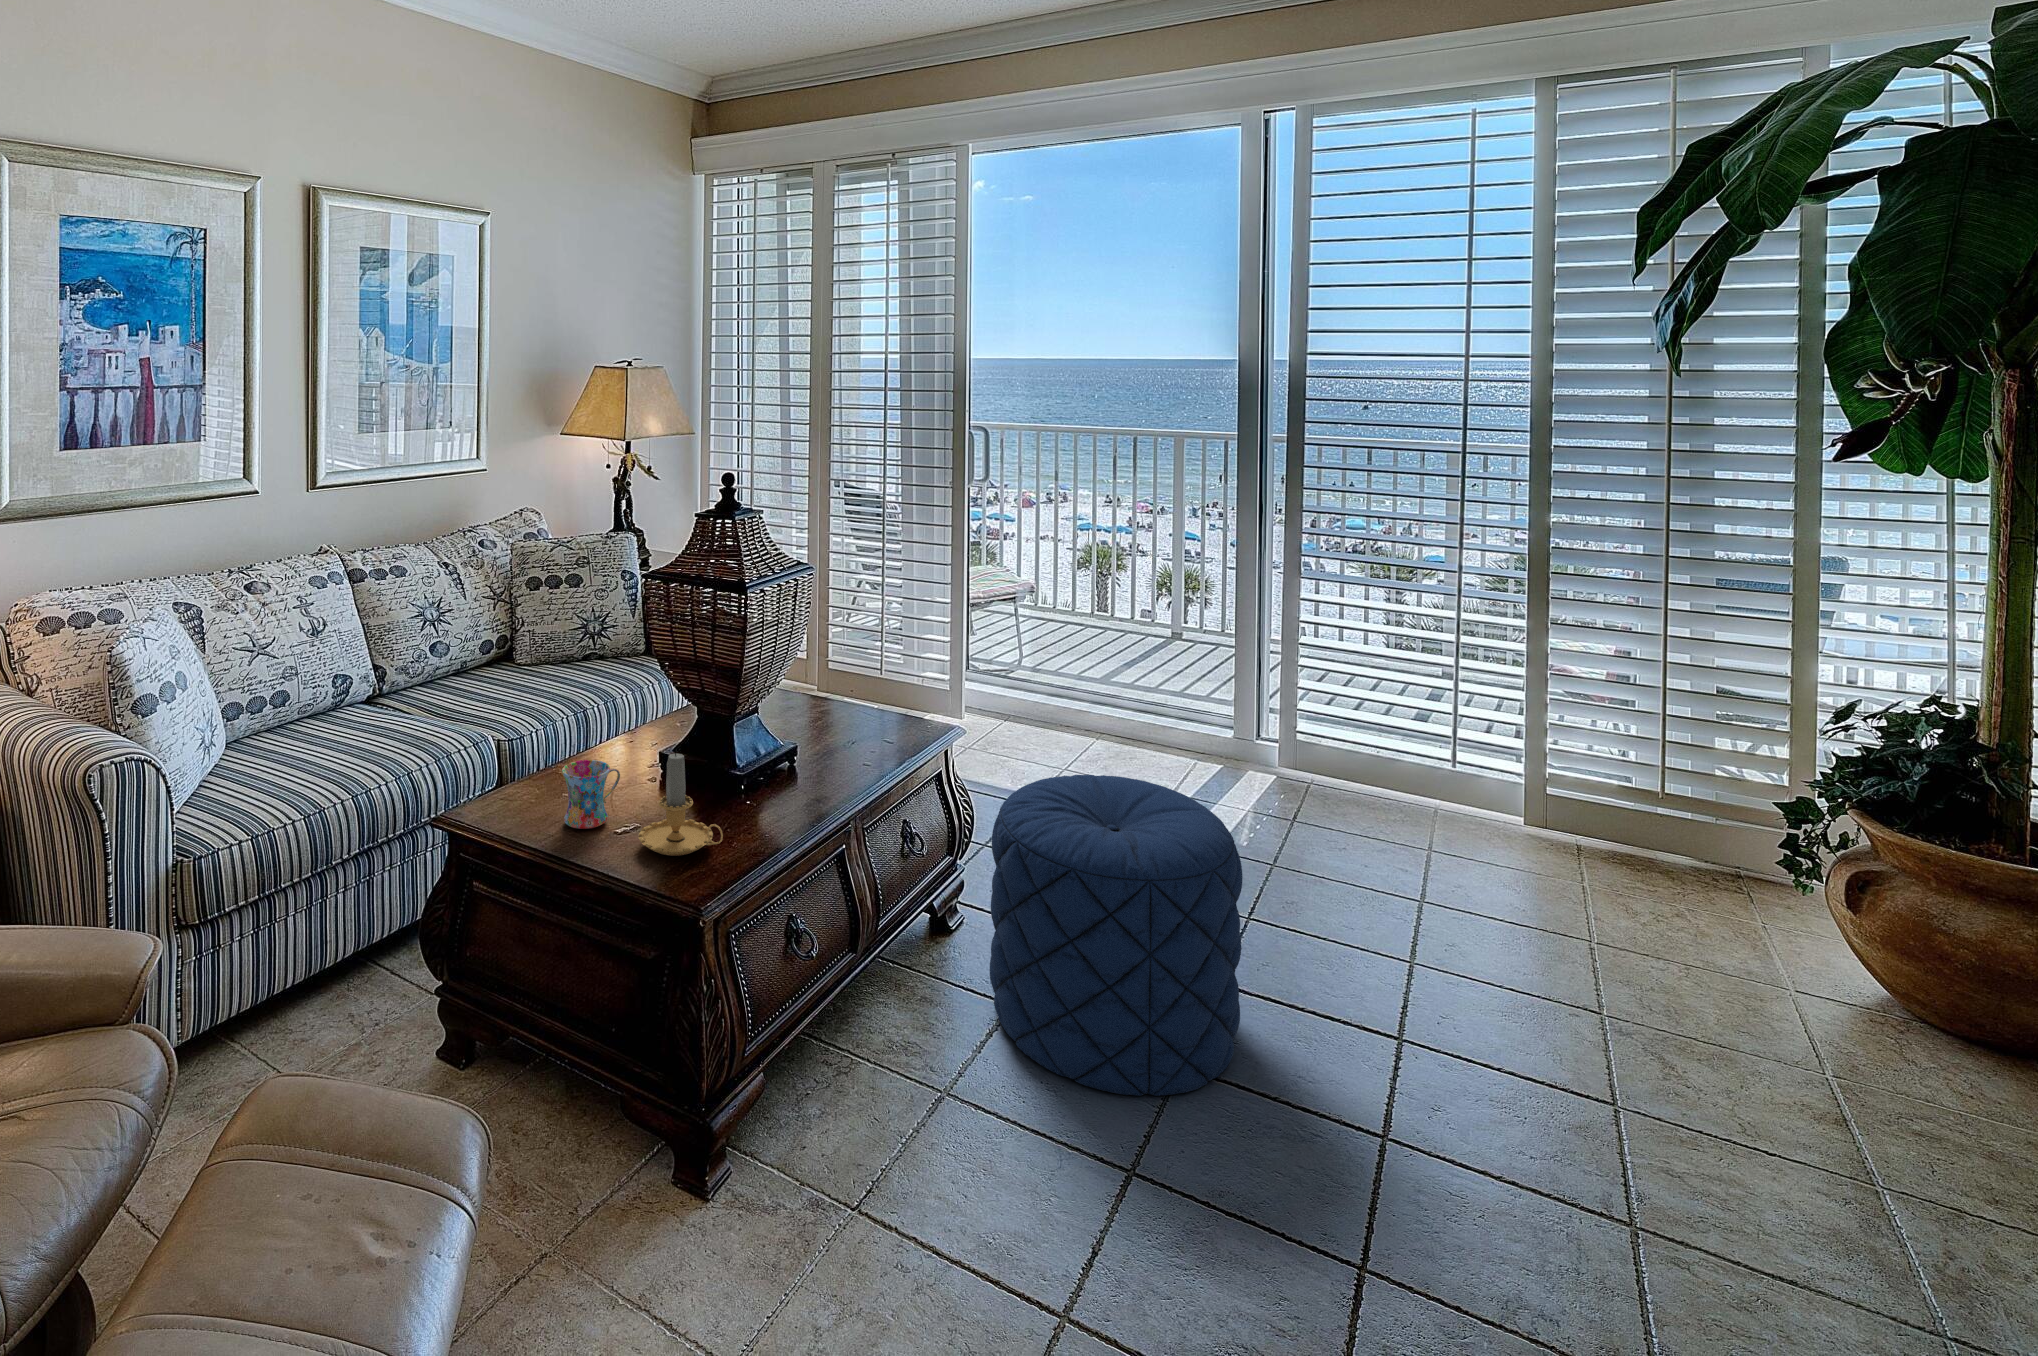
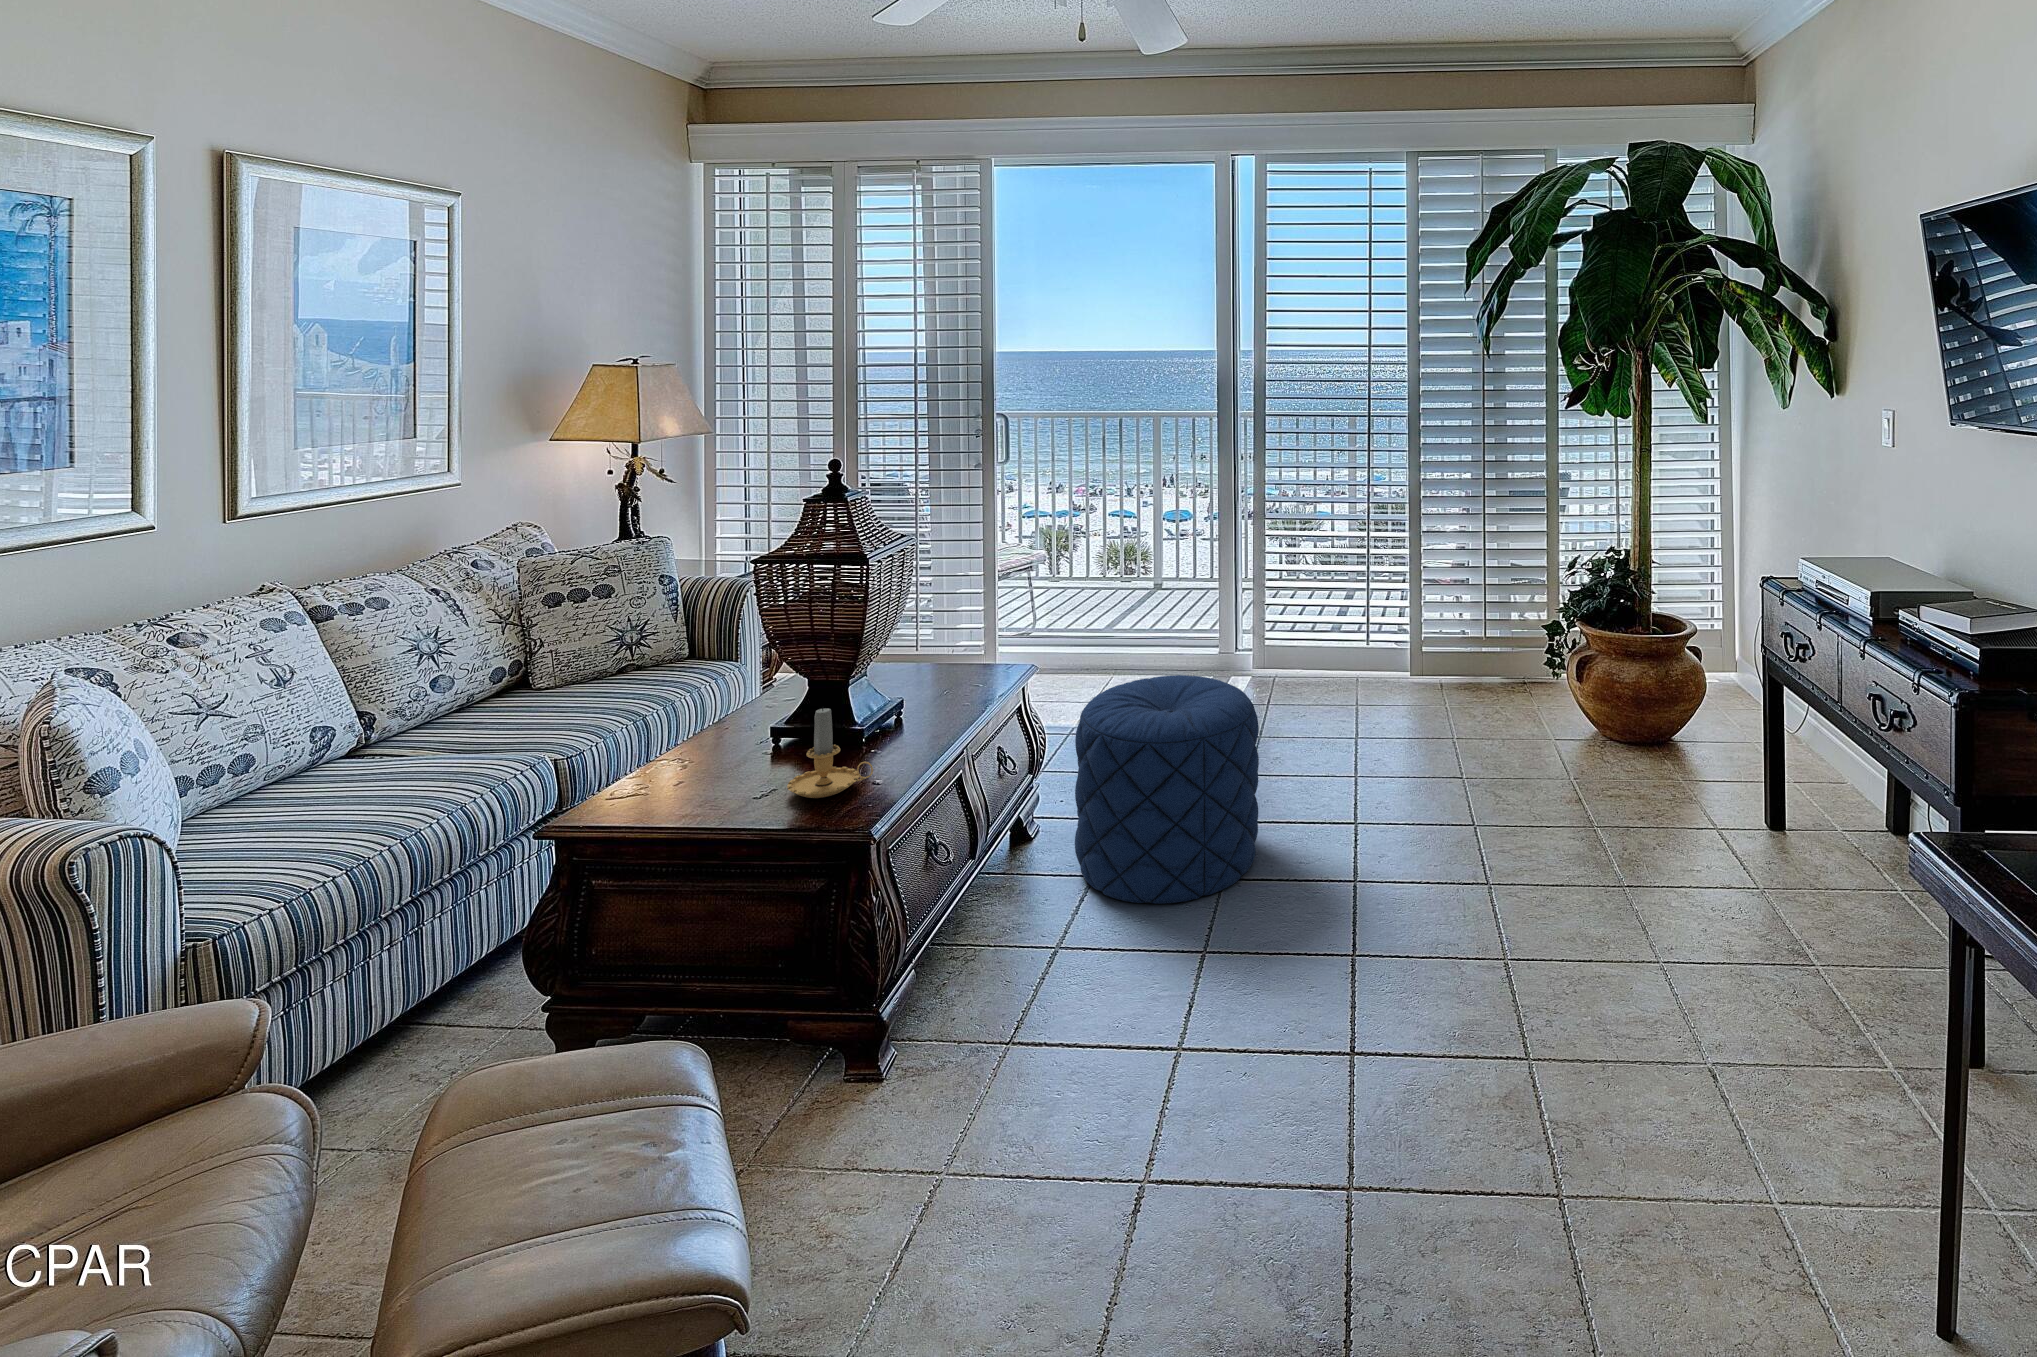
mug: present [562,760,620,829] -> none [696,734,753,798]

